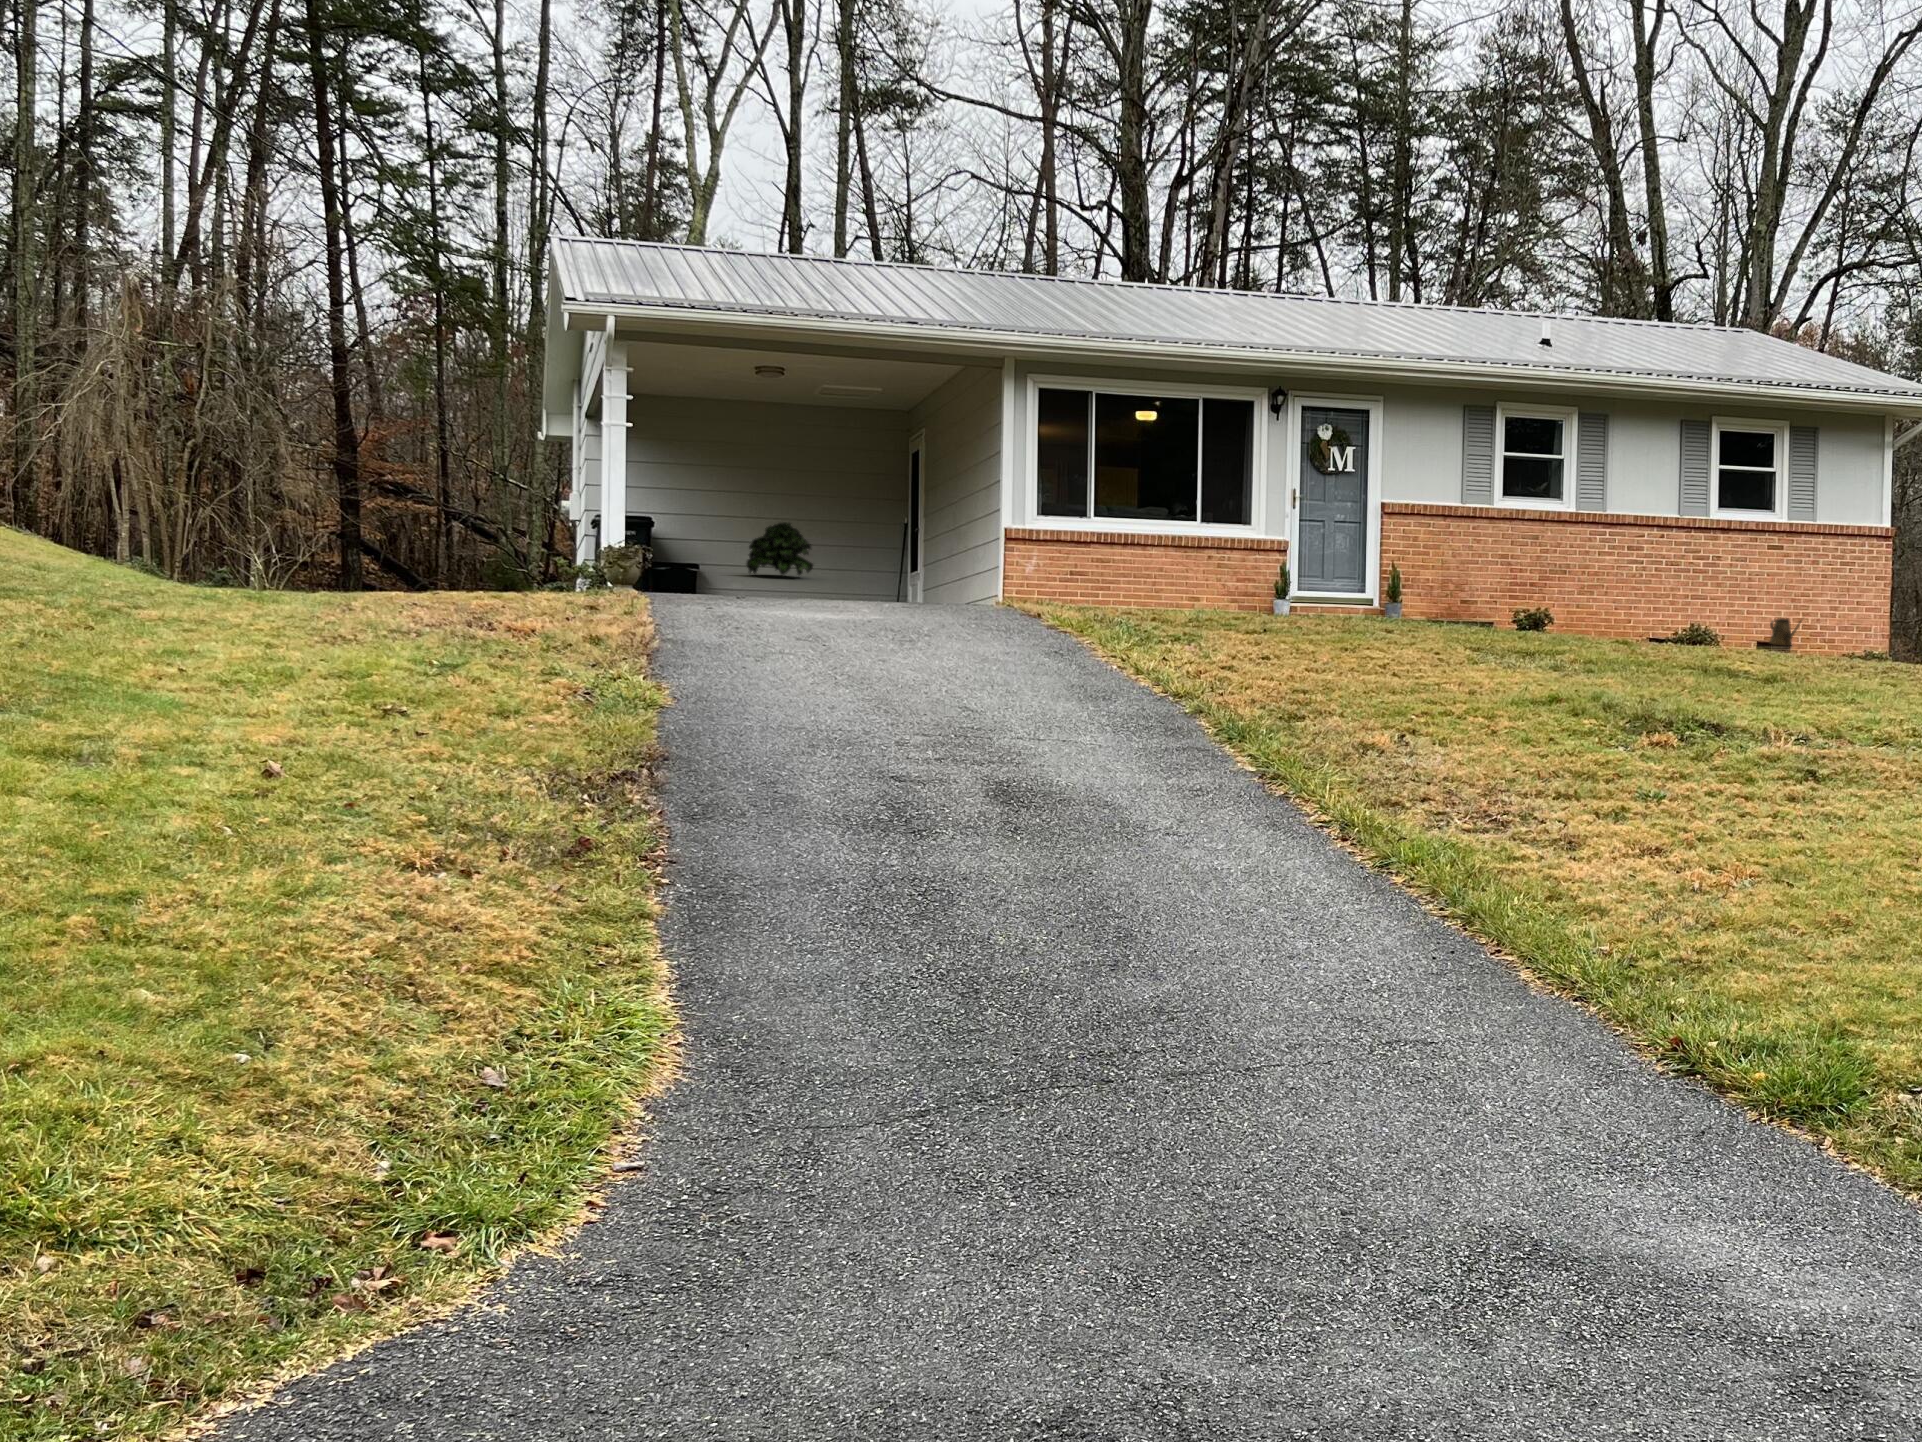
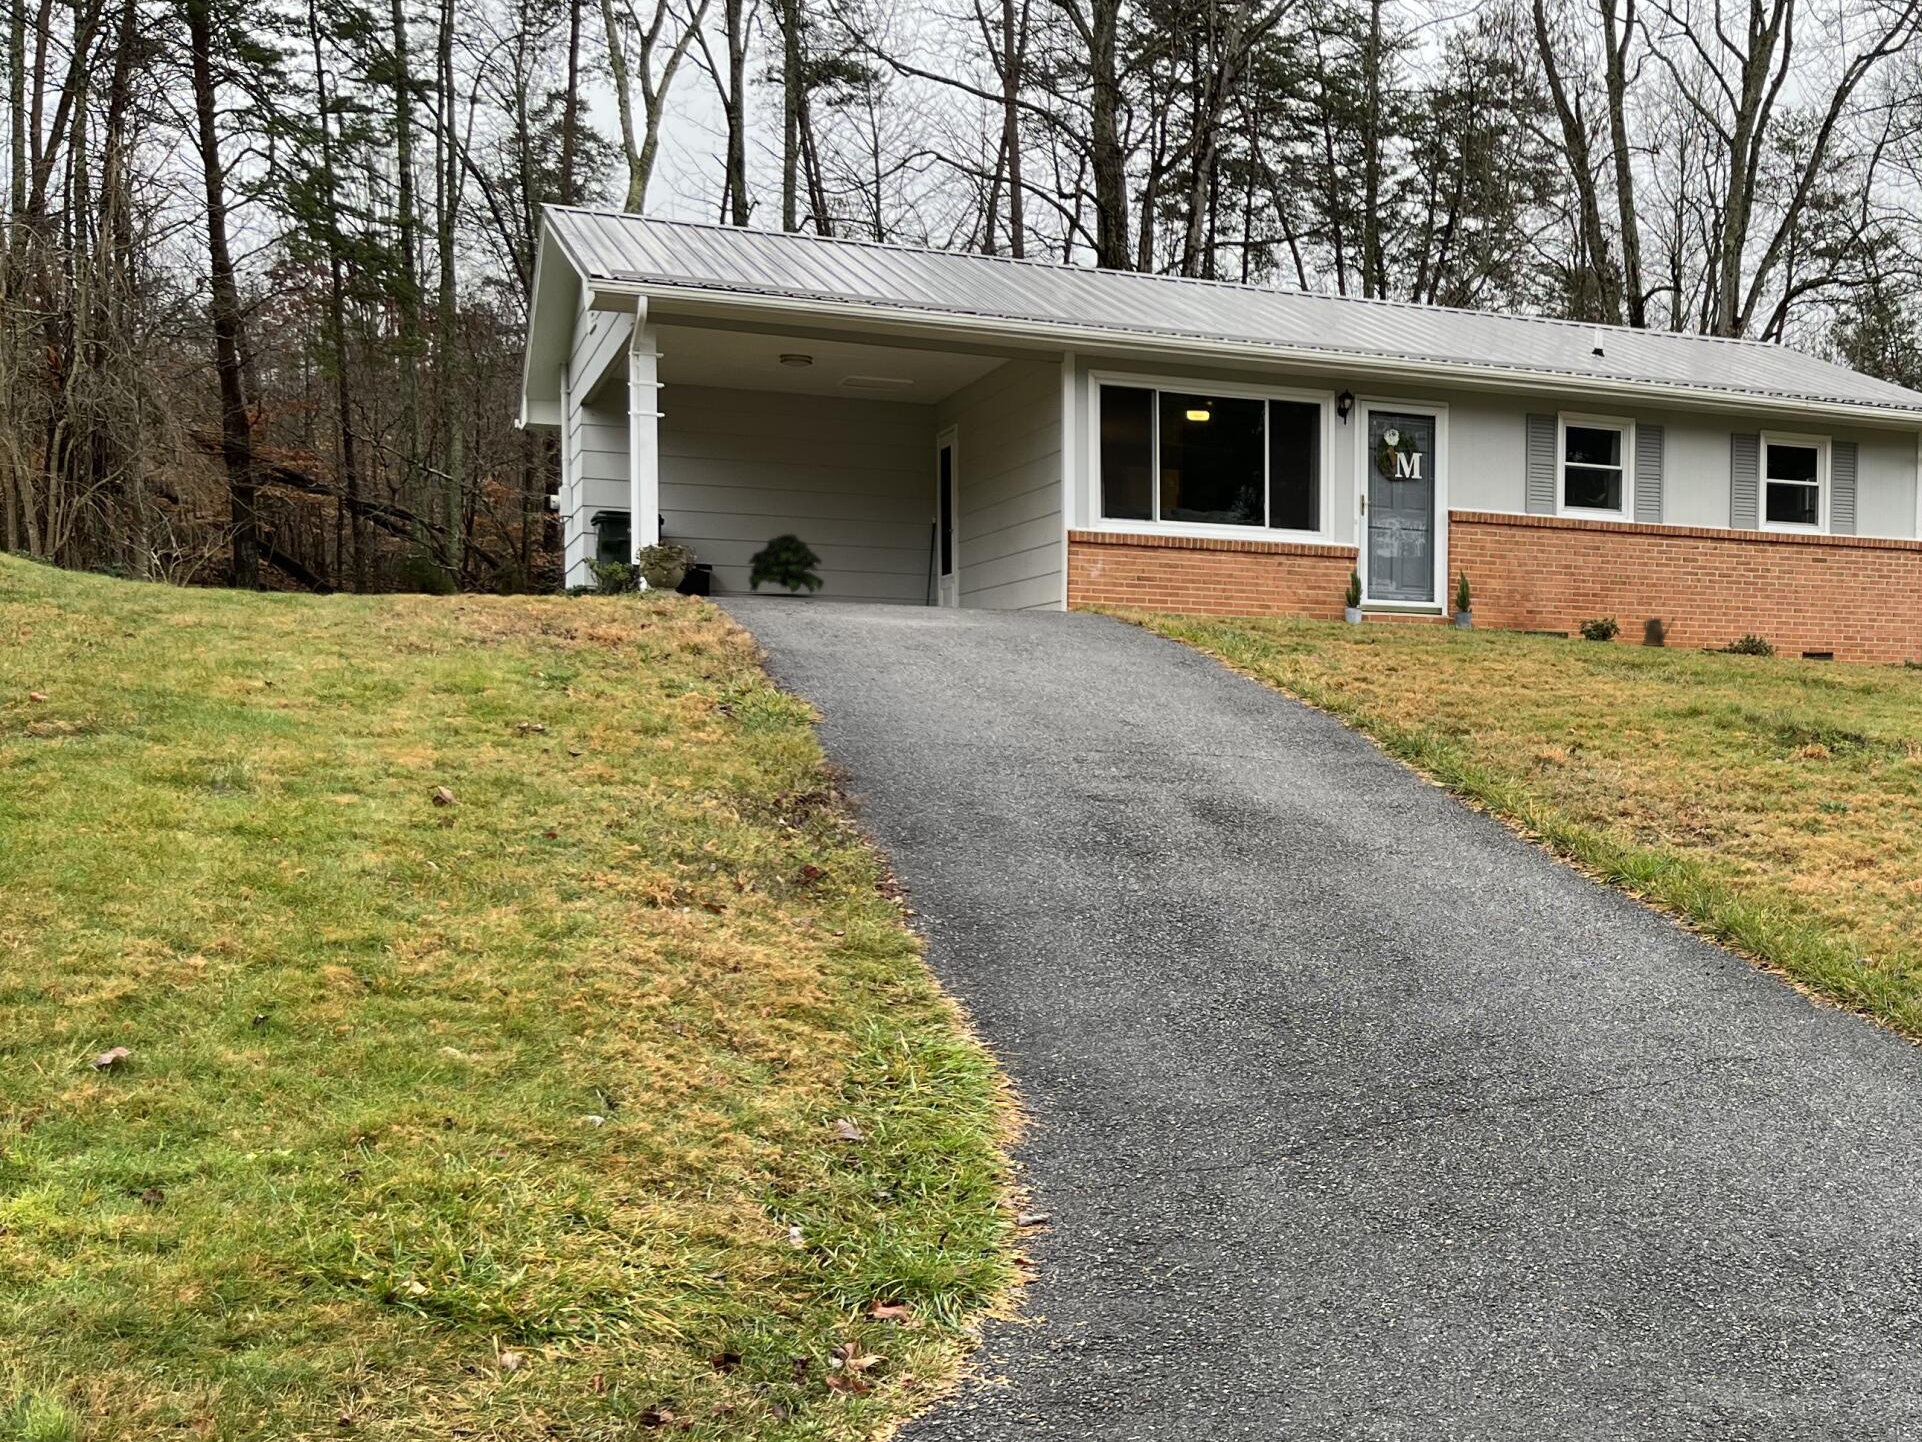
watering can: present [1770,618,1802,646] -> present [1642,618,1675,646]

